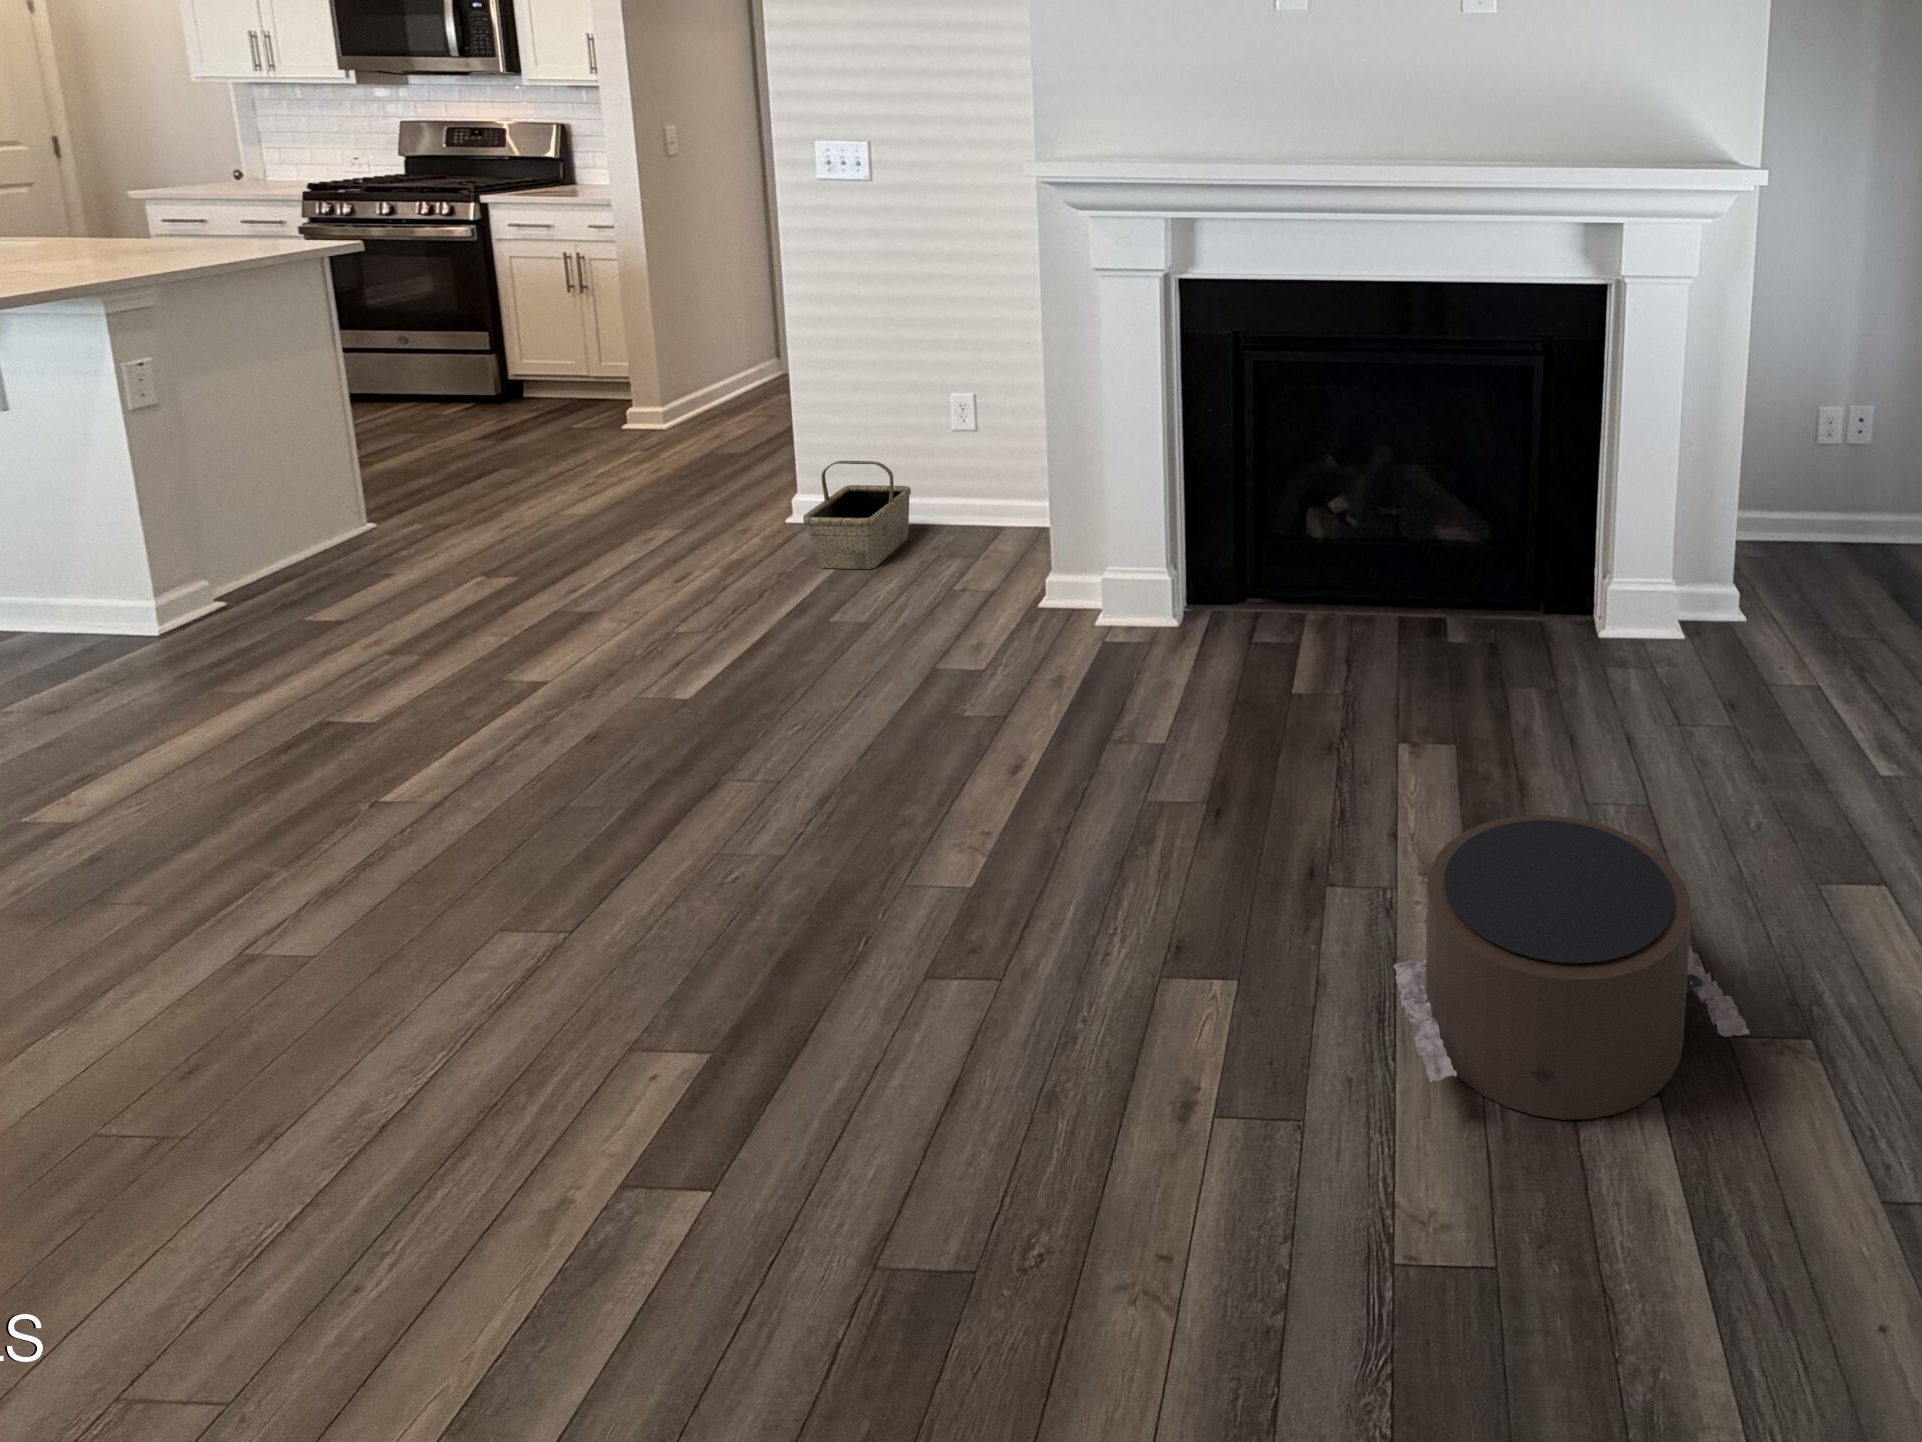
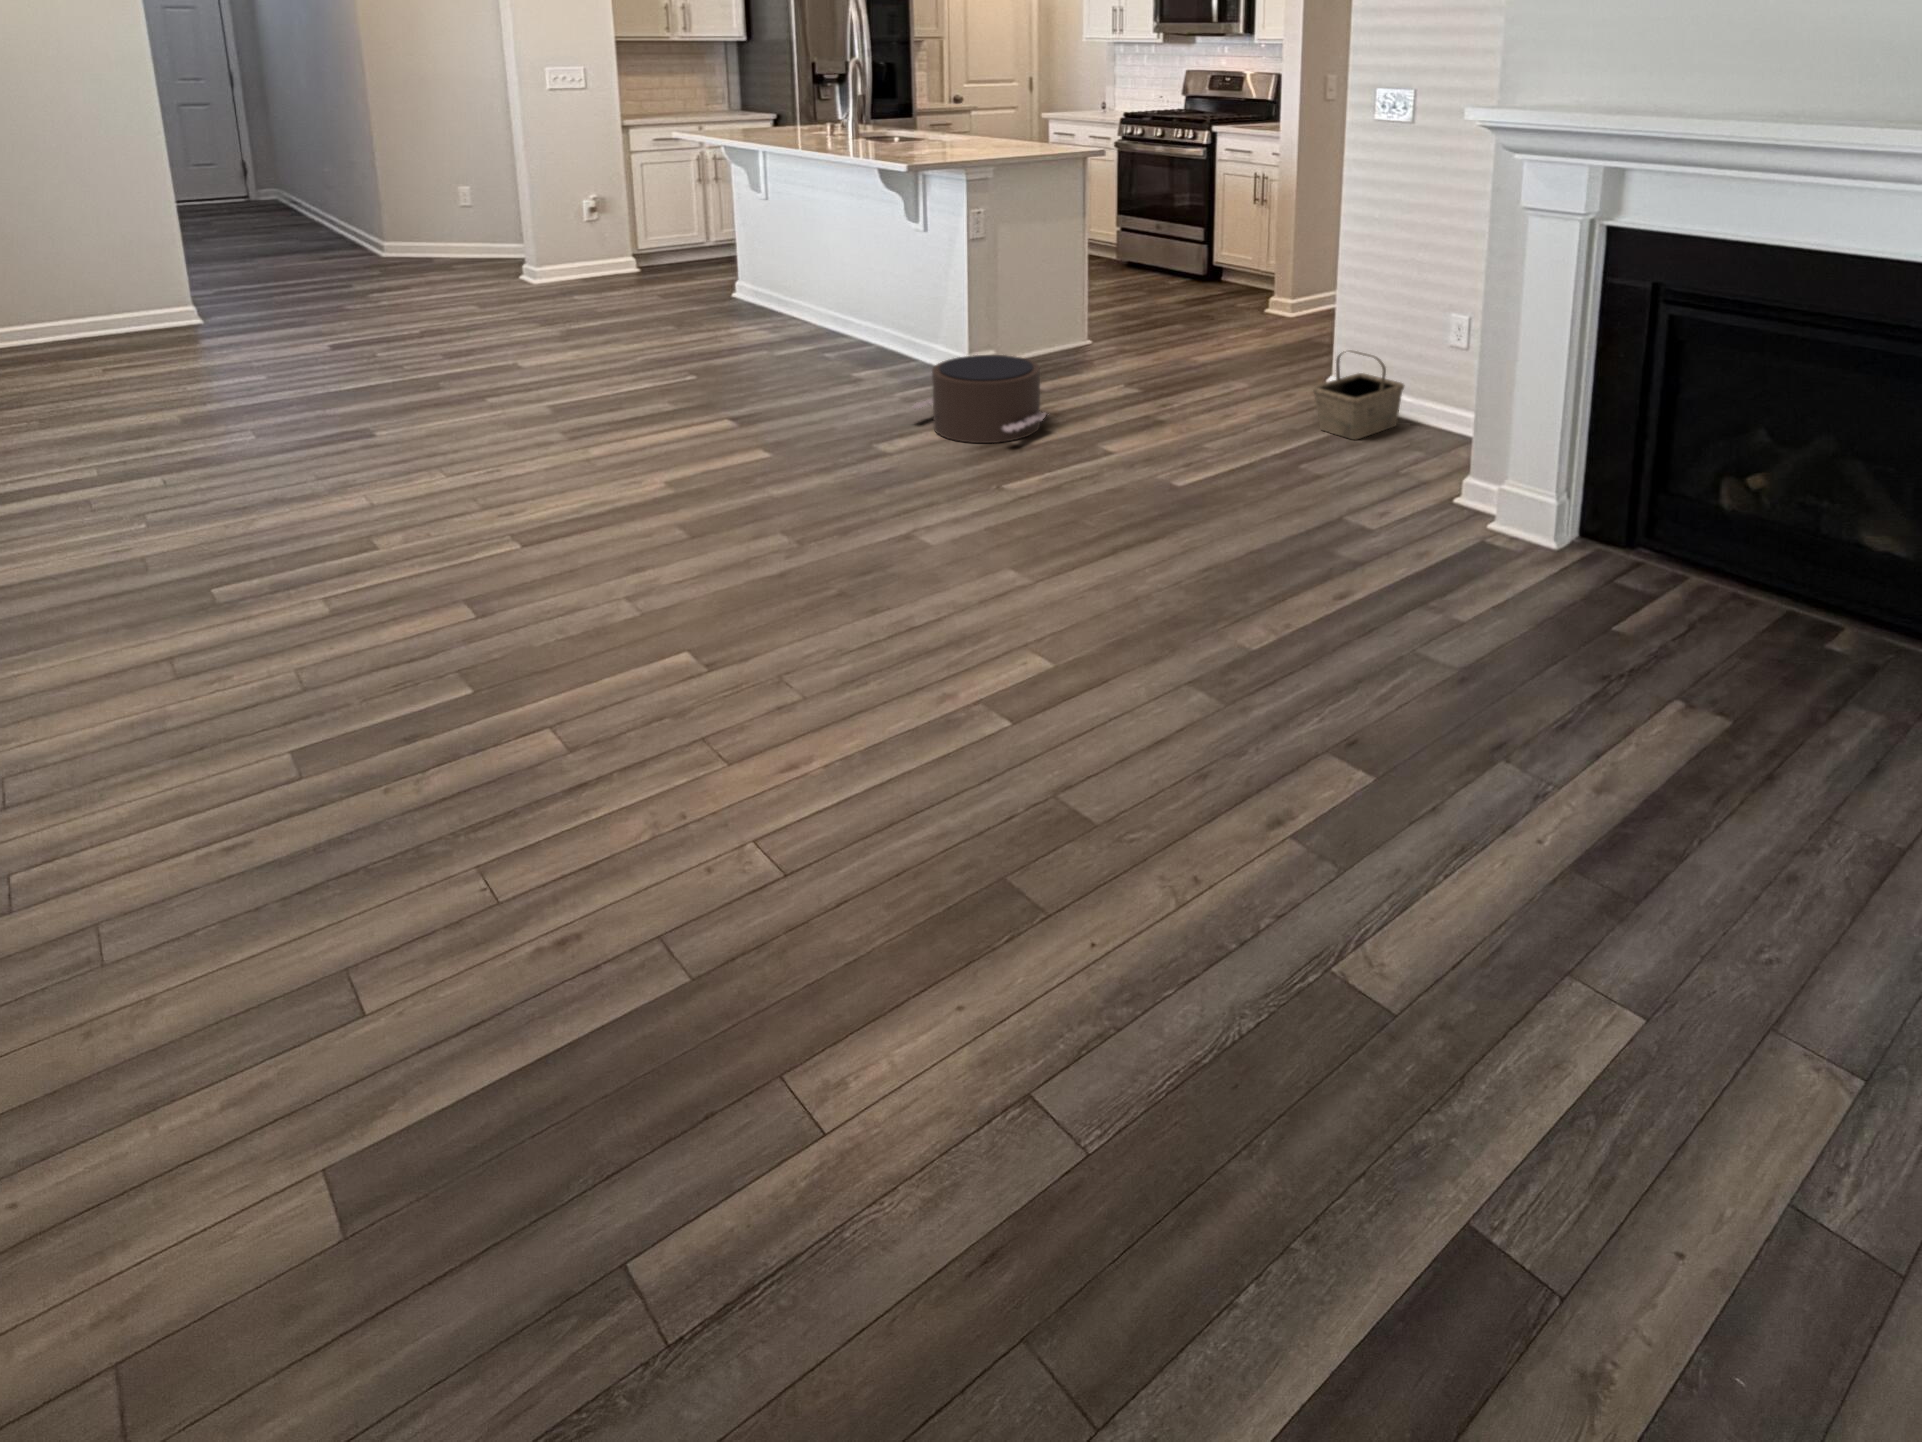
pouf: present [1394,815,1750,1119] -> present [912,355,1046,443]

